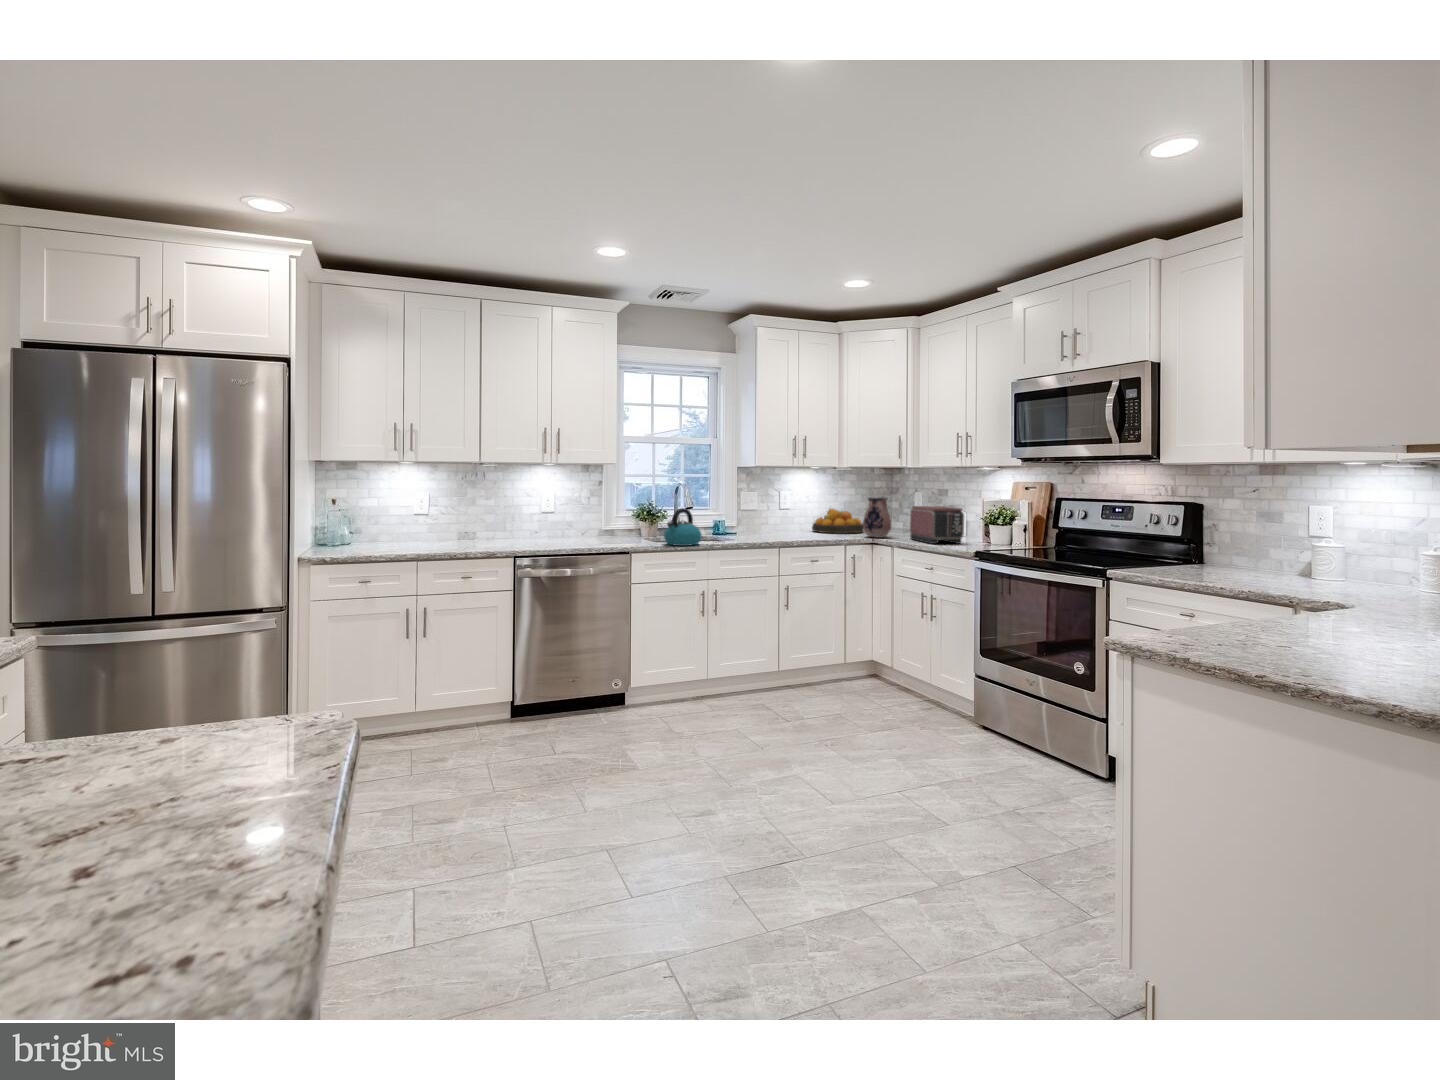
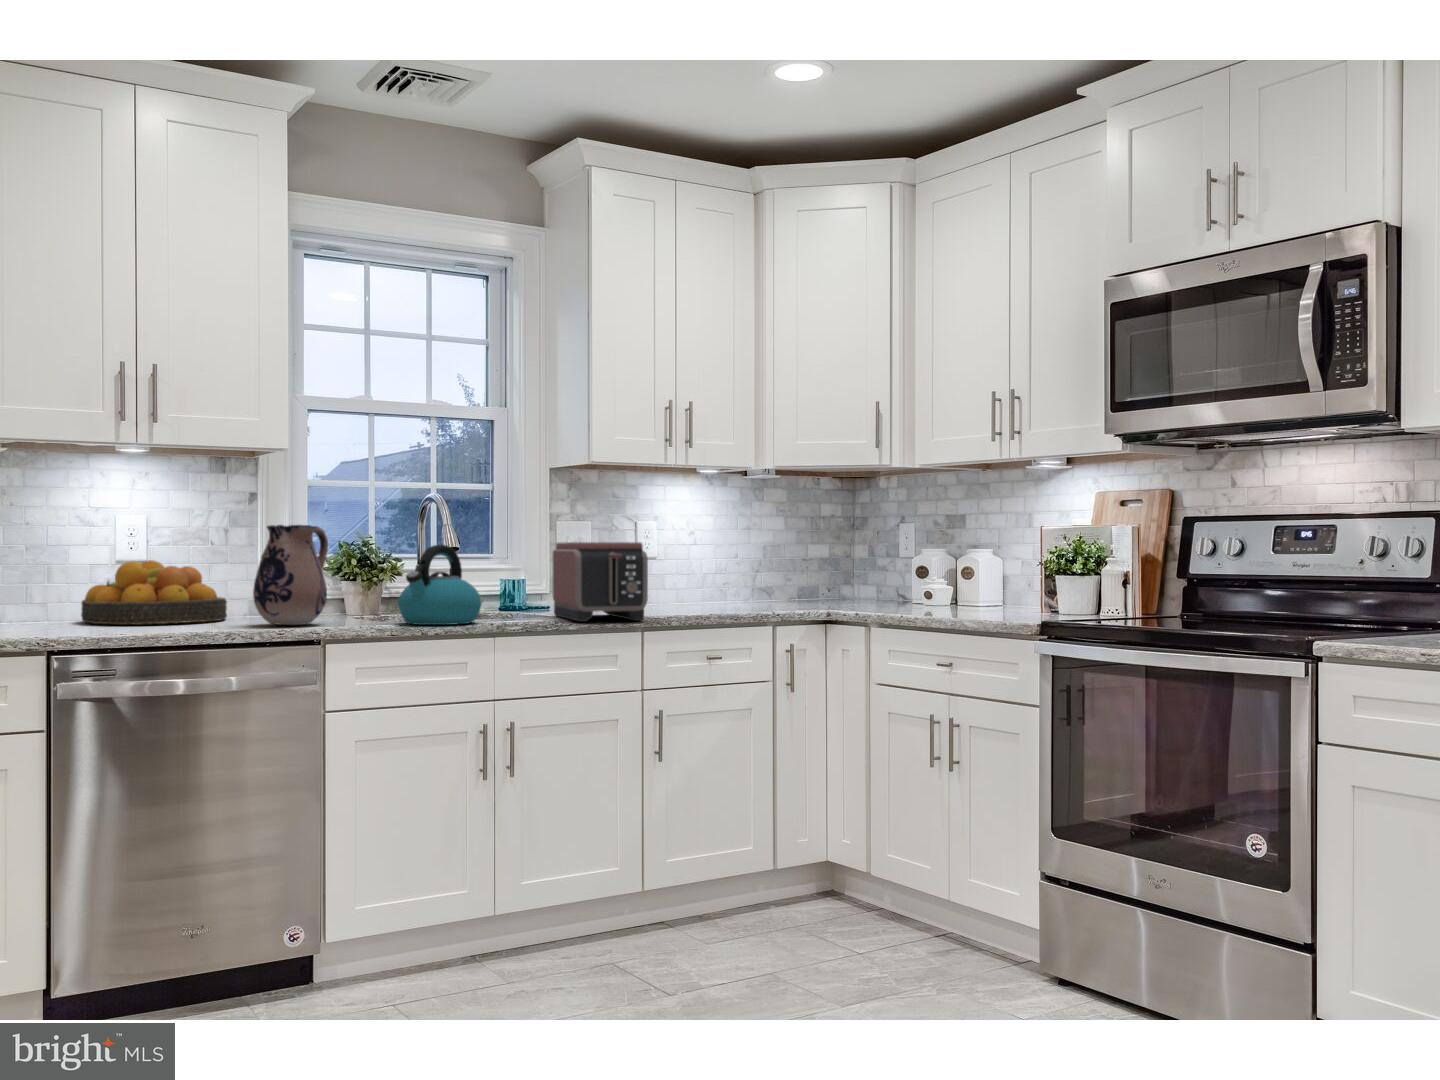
ceramic pitcher: present [863,498,891,538] -> present [253,525,328,625]
toaster: present [910,506,964,544] -> present [553,542,648,622]
fruit bowl: present [812,509,863,533] -> present [81,560,227,625]

